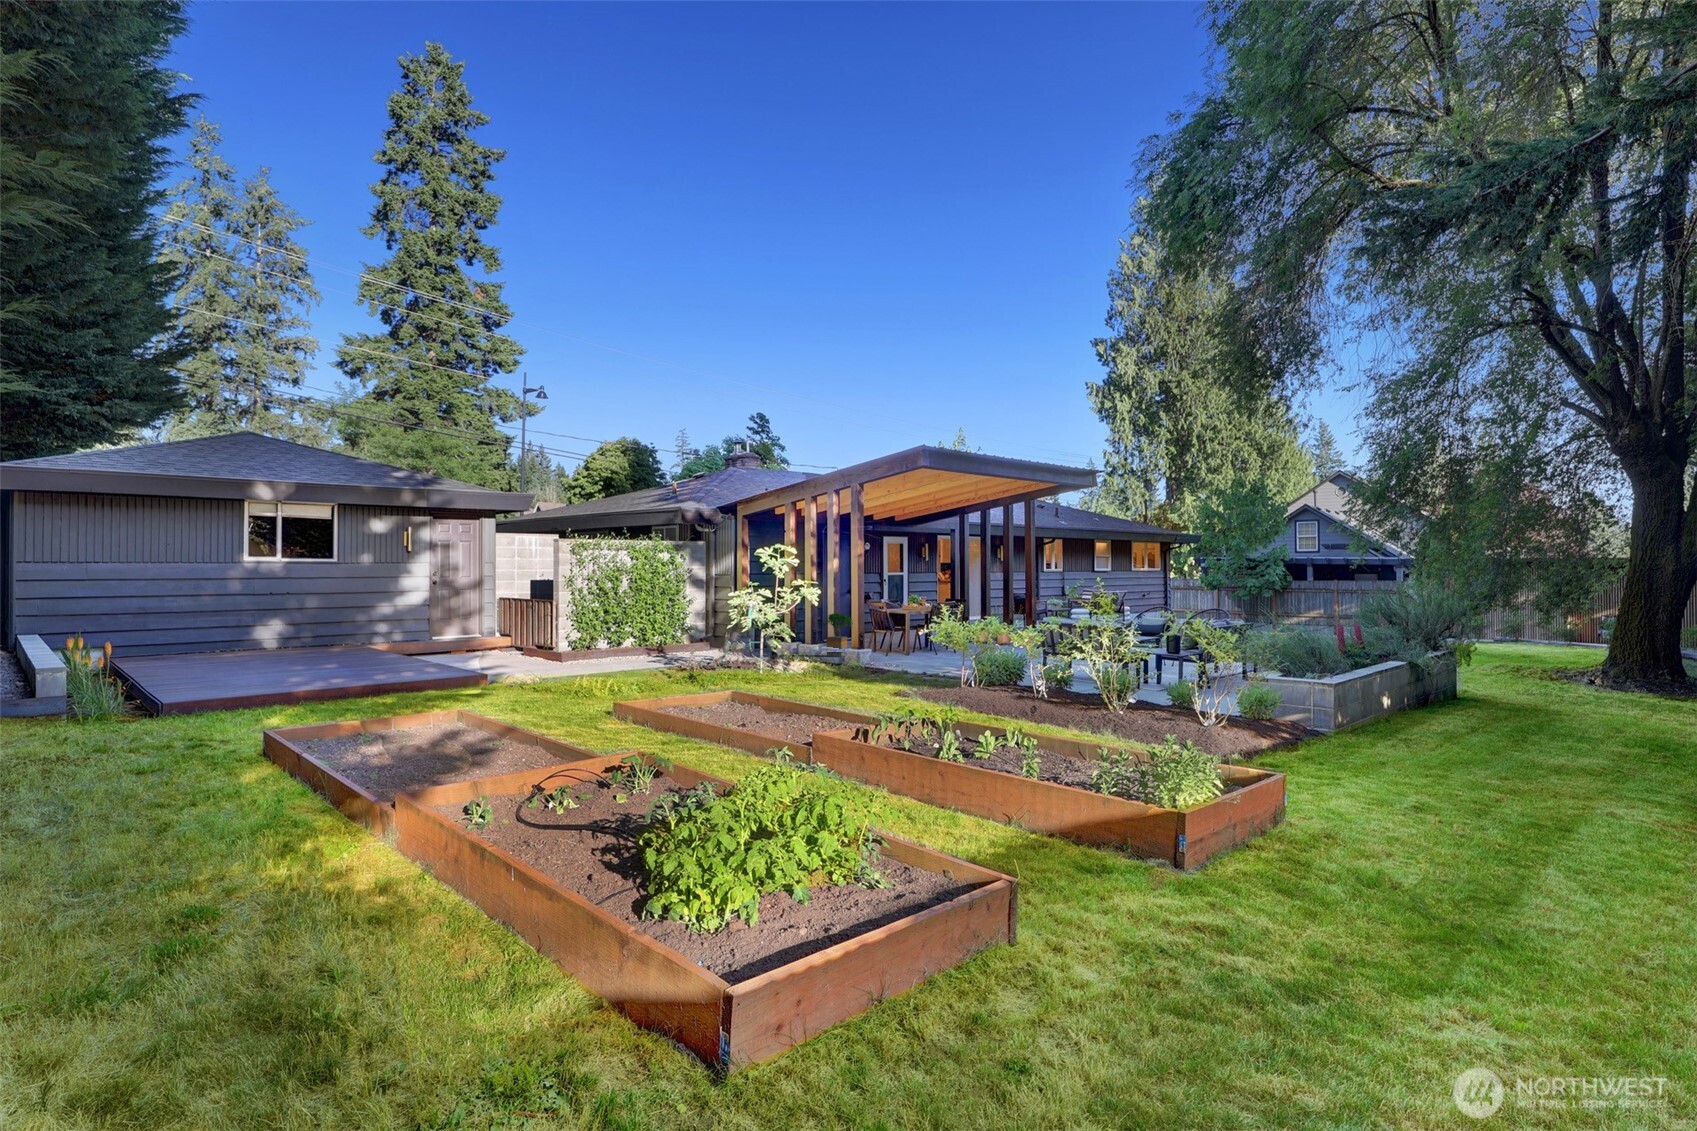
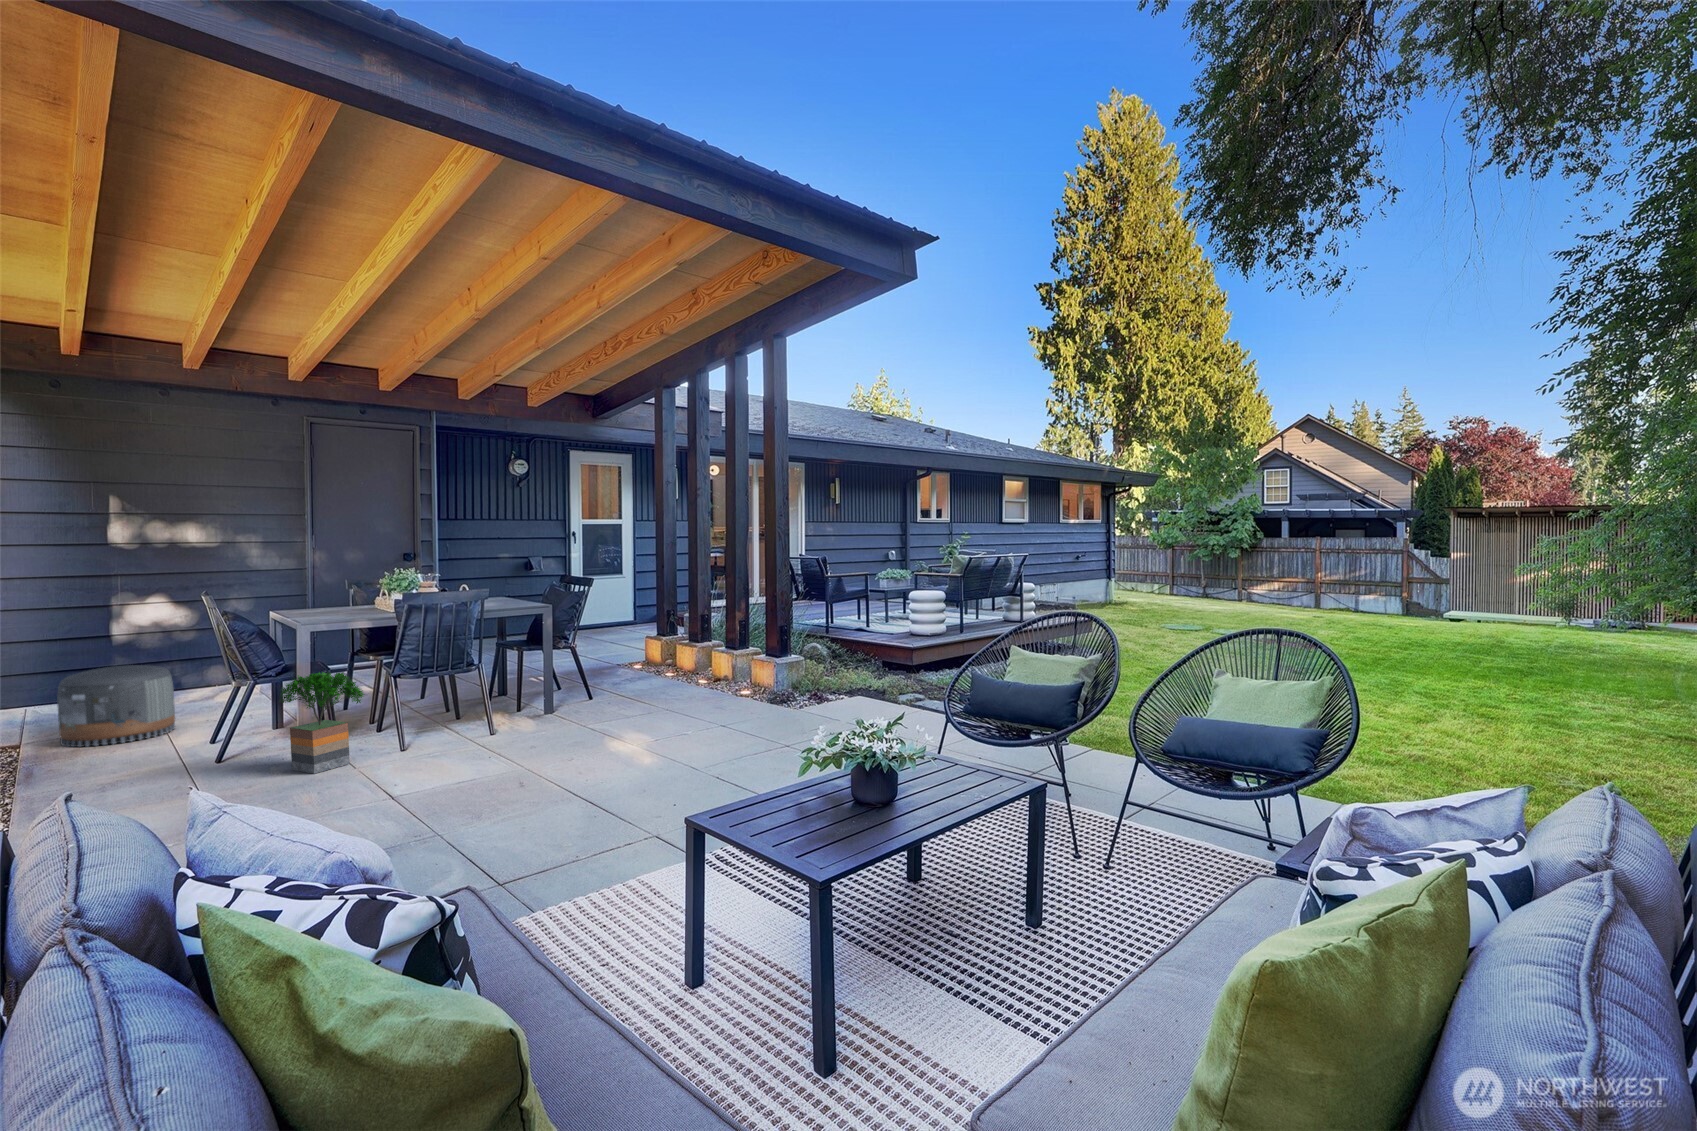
pouf: none [680,617,723,652] -> present [57,665,175,747]

